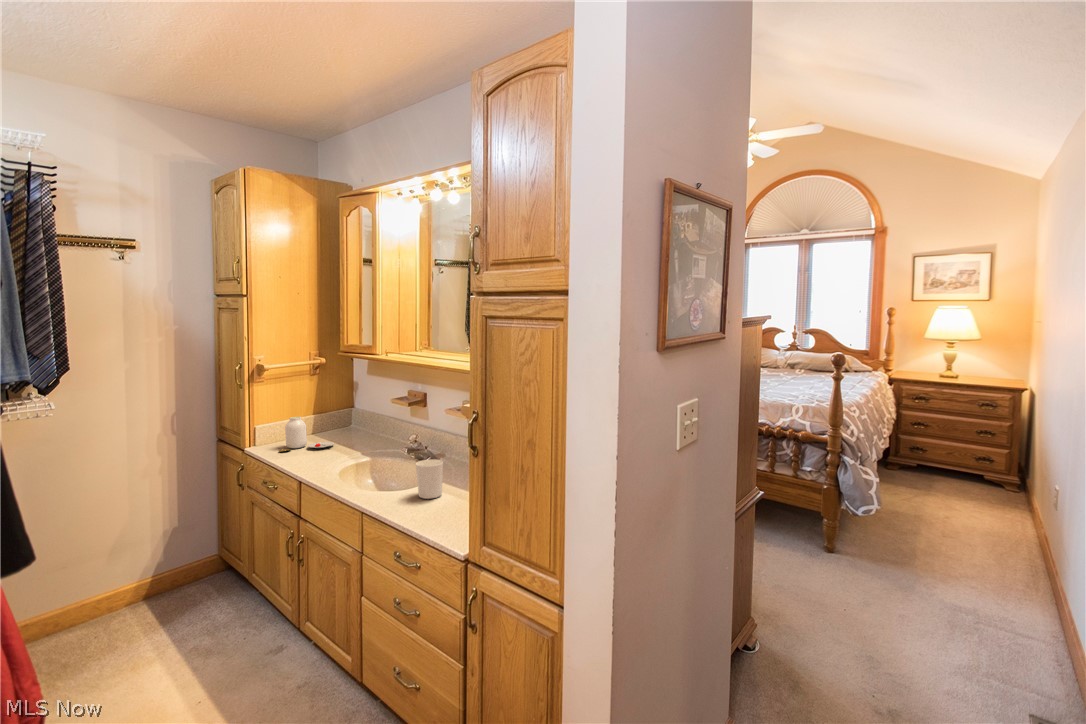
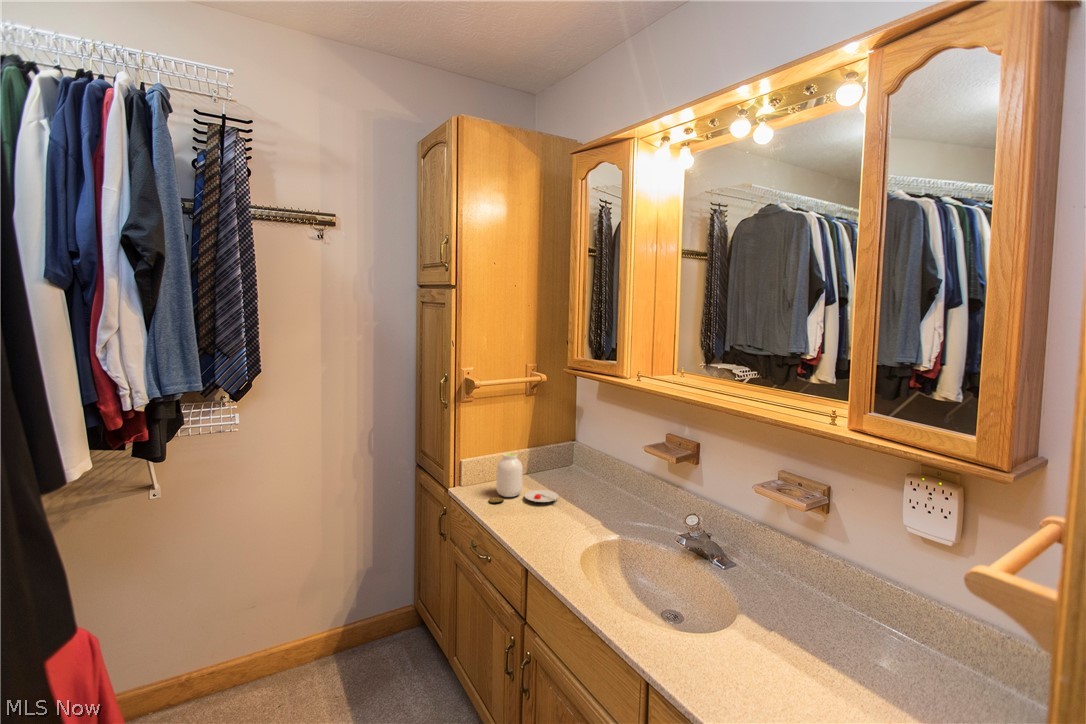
candle holder: present [416,459,443,499] -> none [762,606,819,695]

